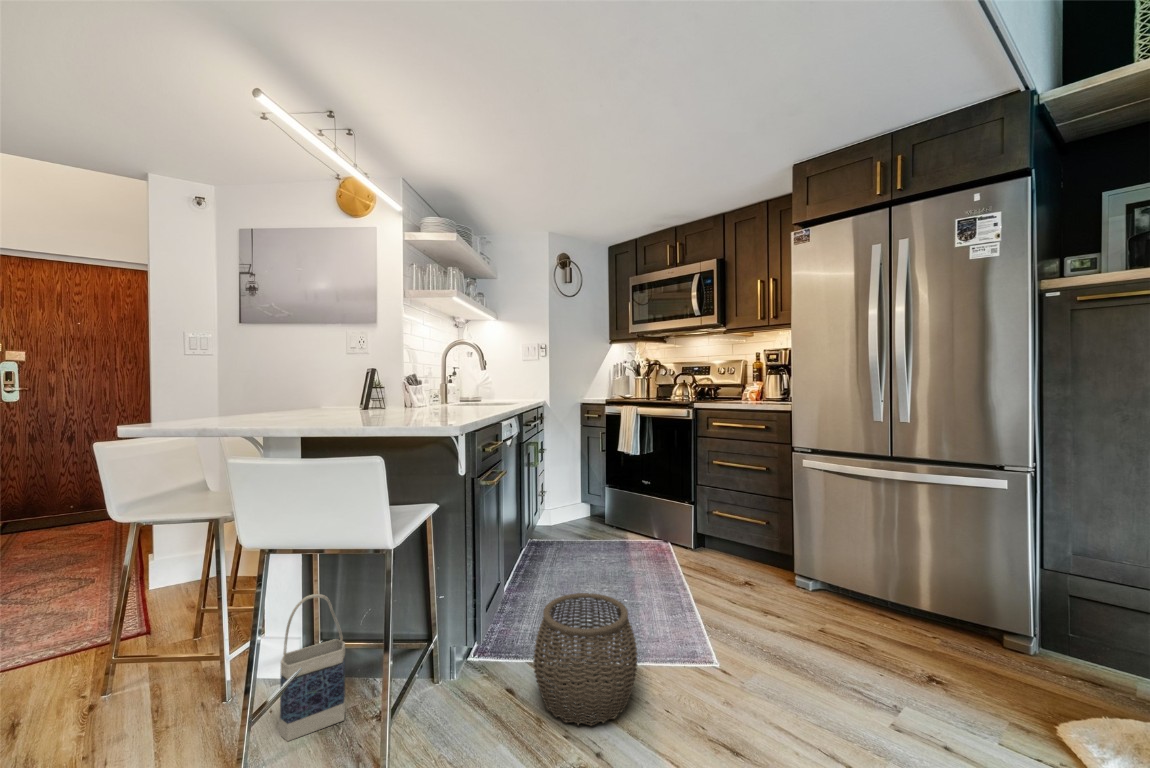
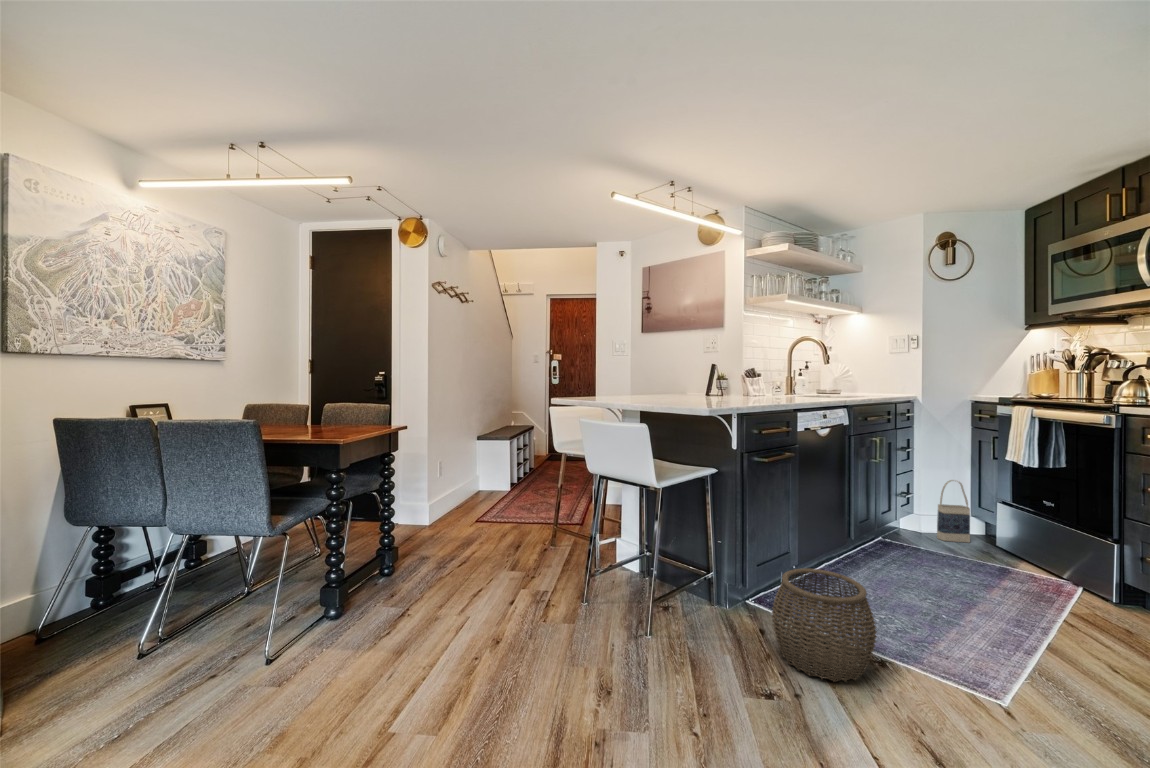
bag: present [280,594,345,741] -> present [937,480,970,542]

